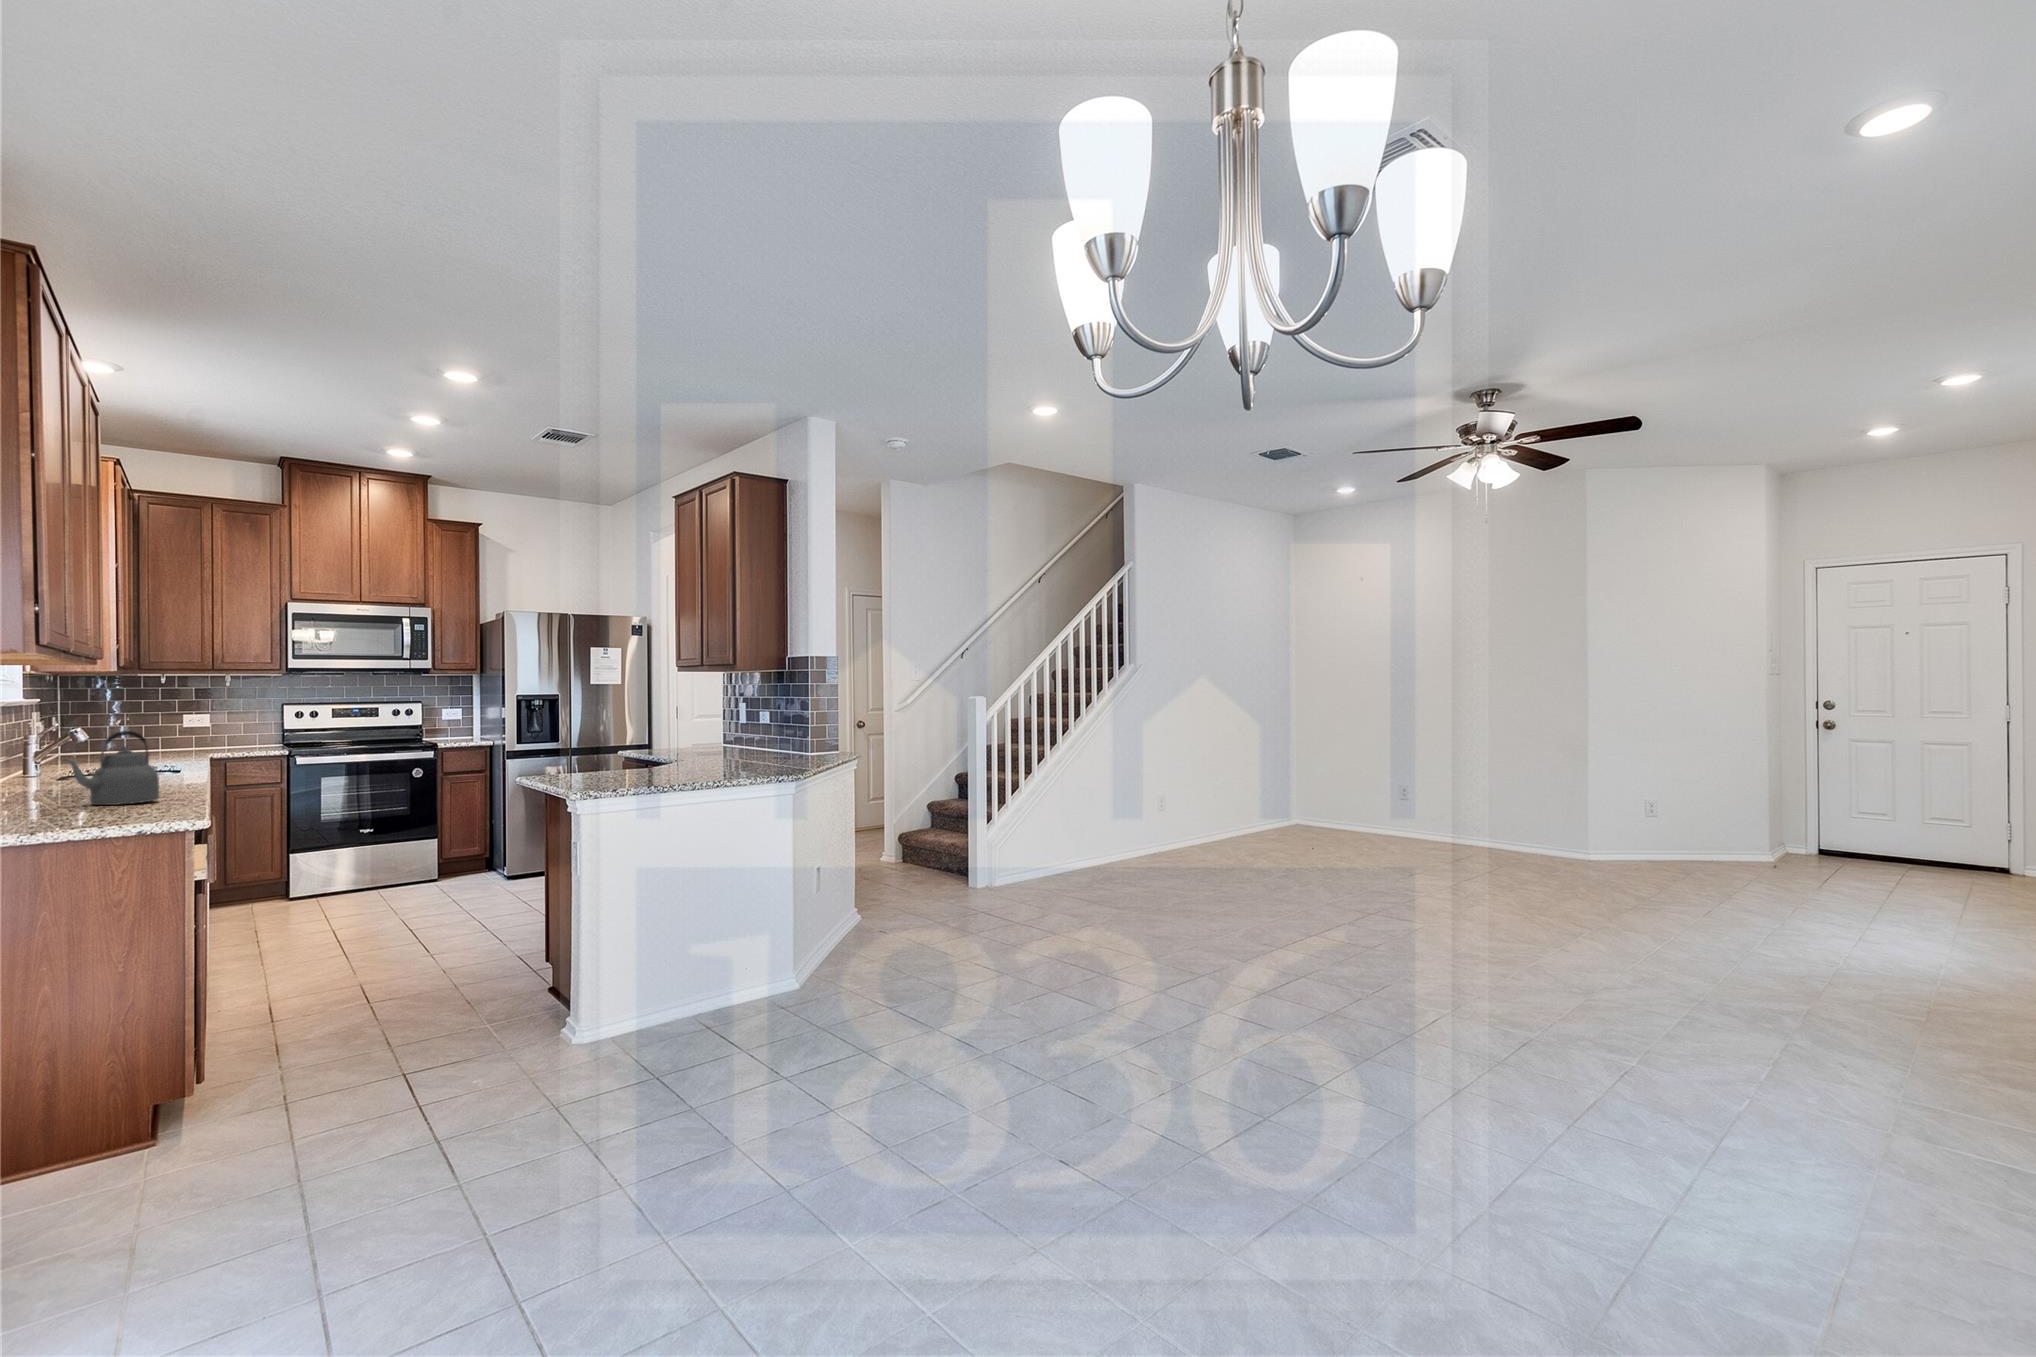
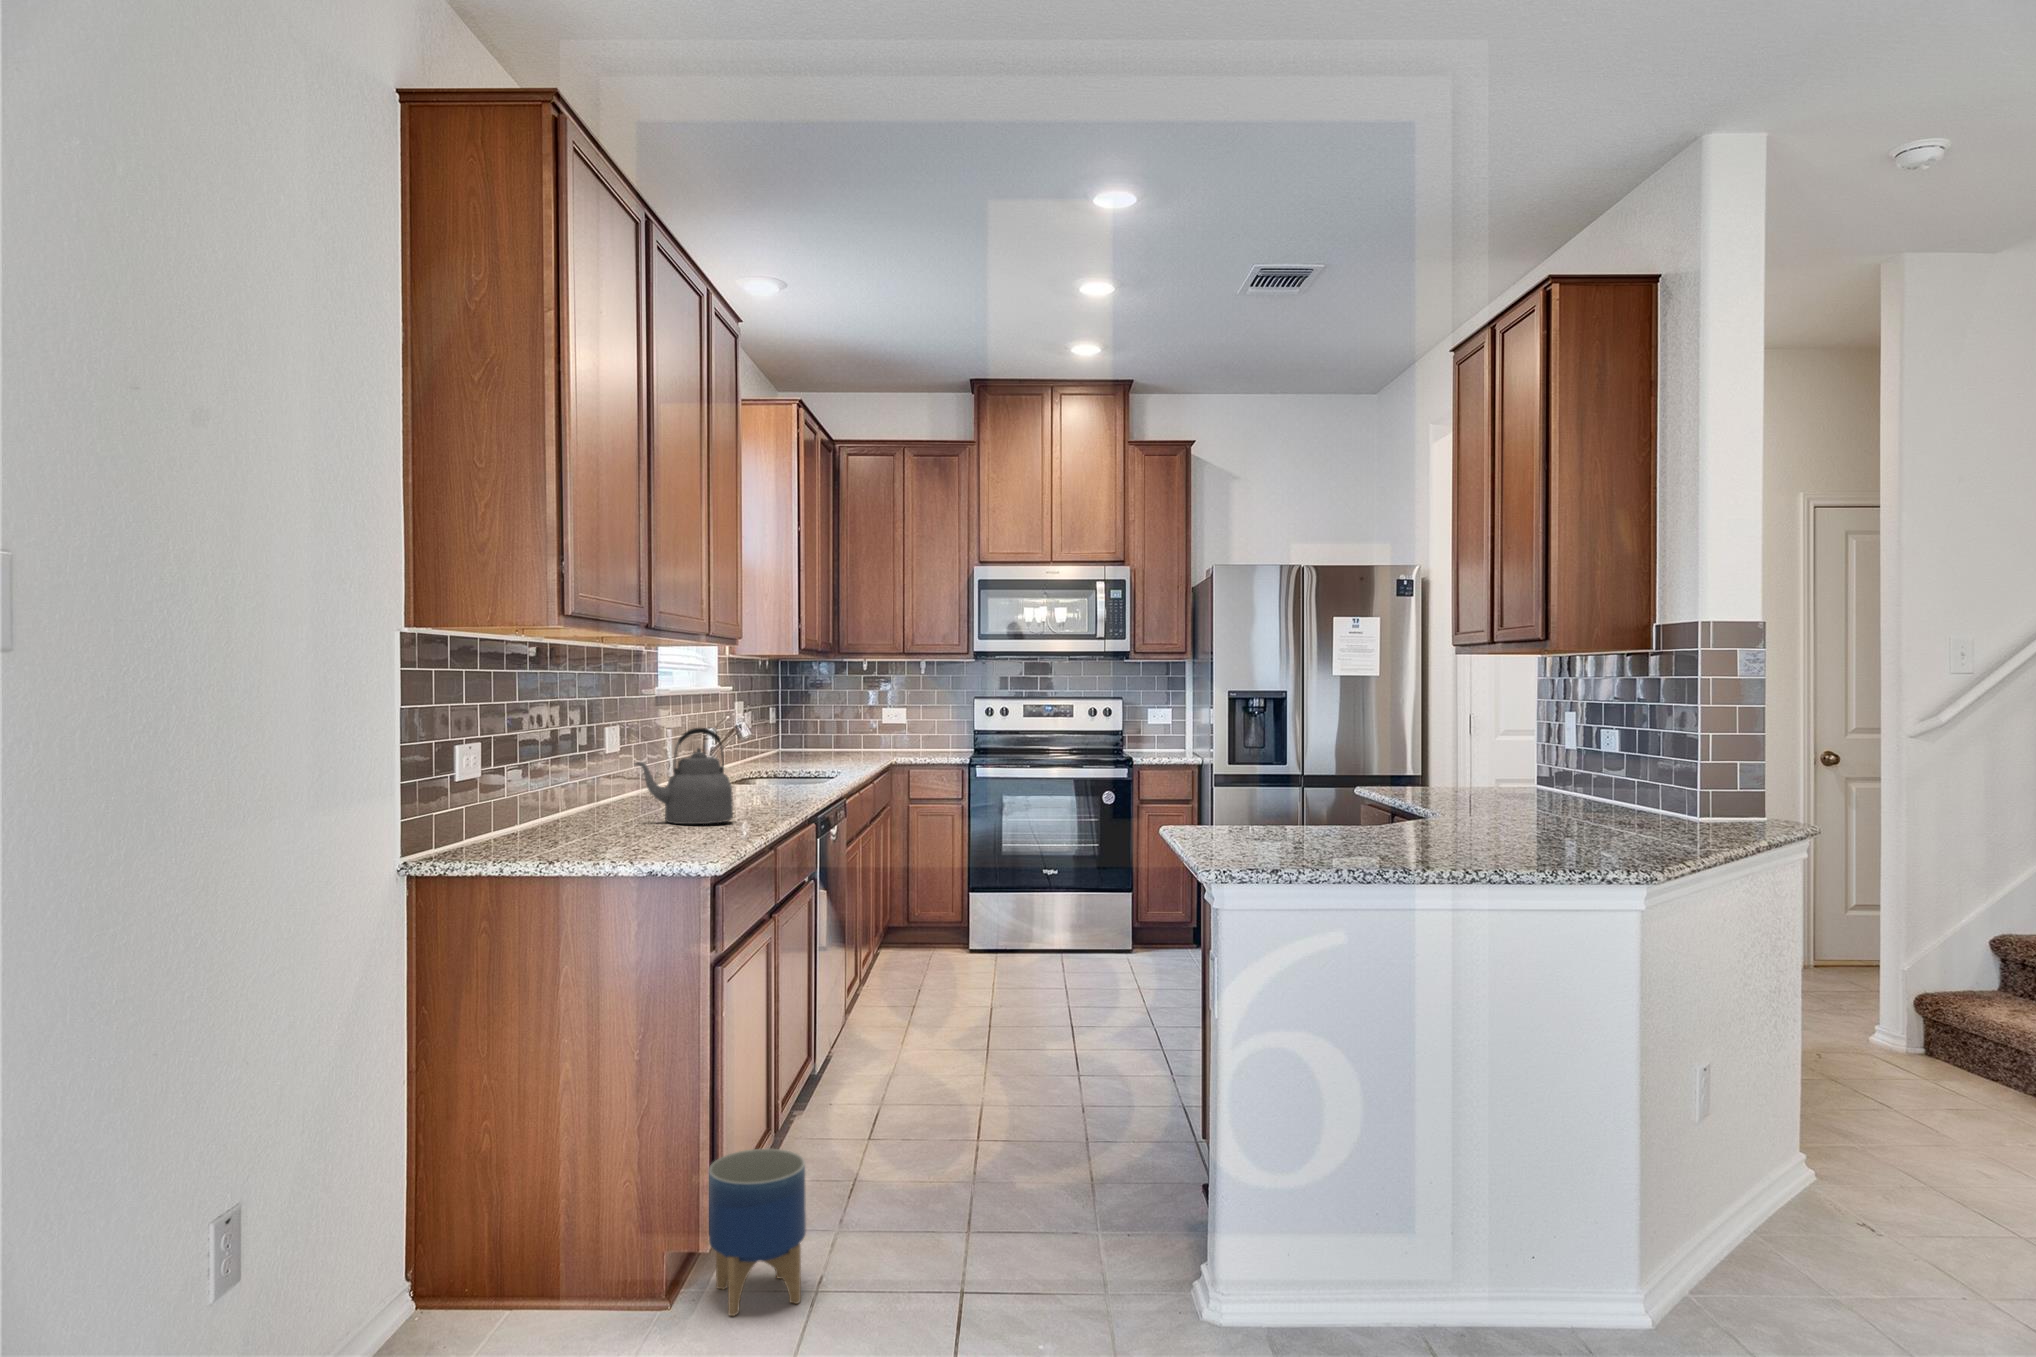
planter: none [205,1012,288,1126] -> present [709,1149,806,1316]

